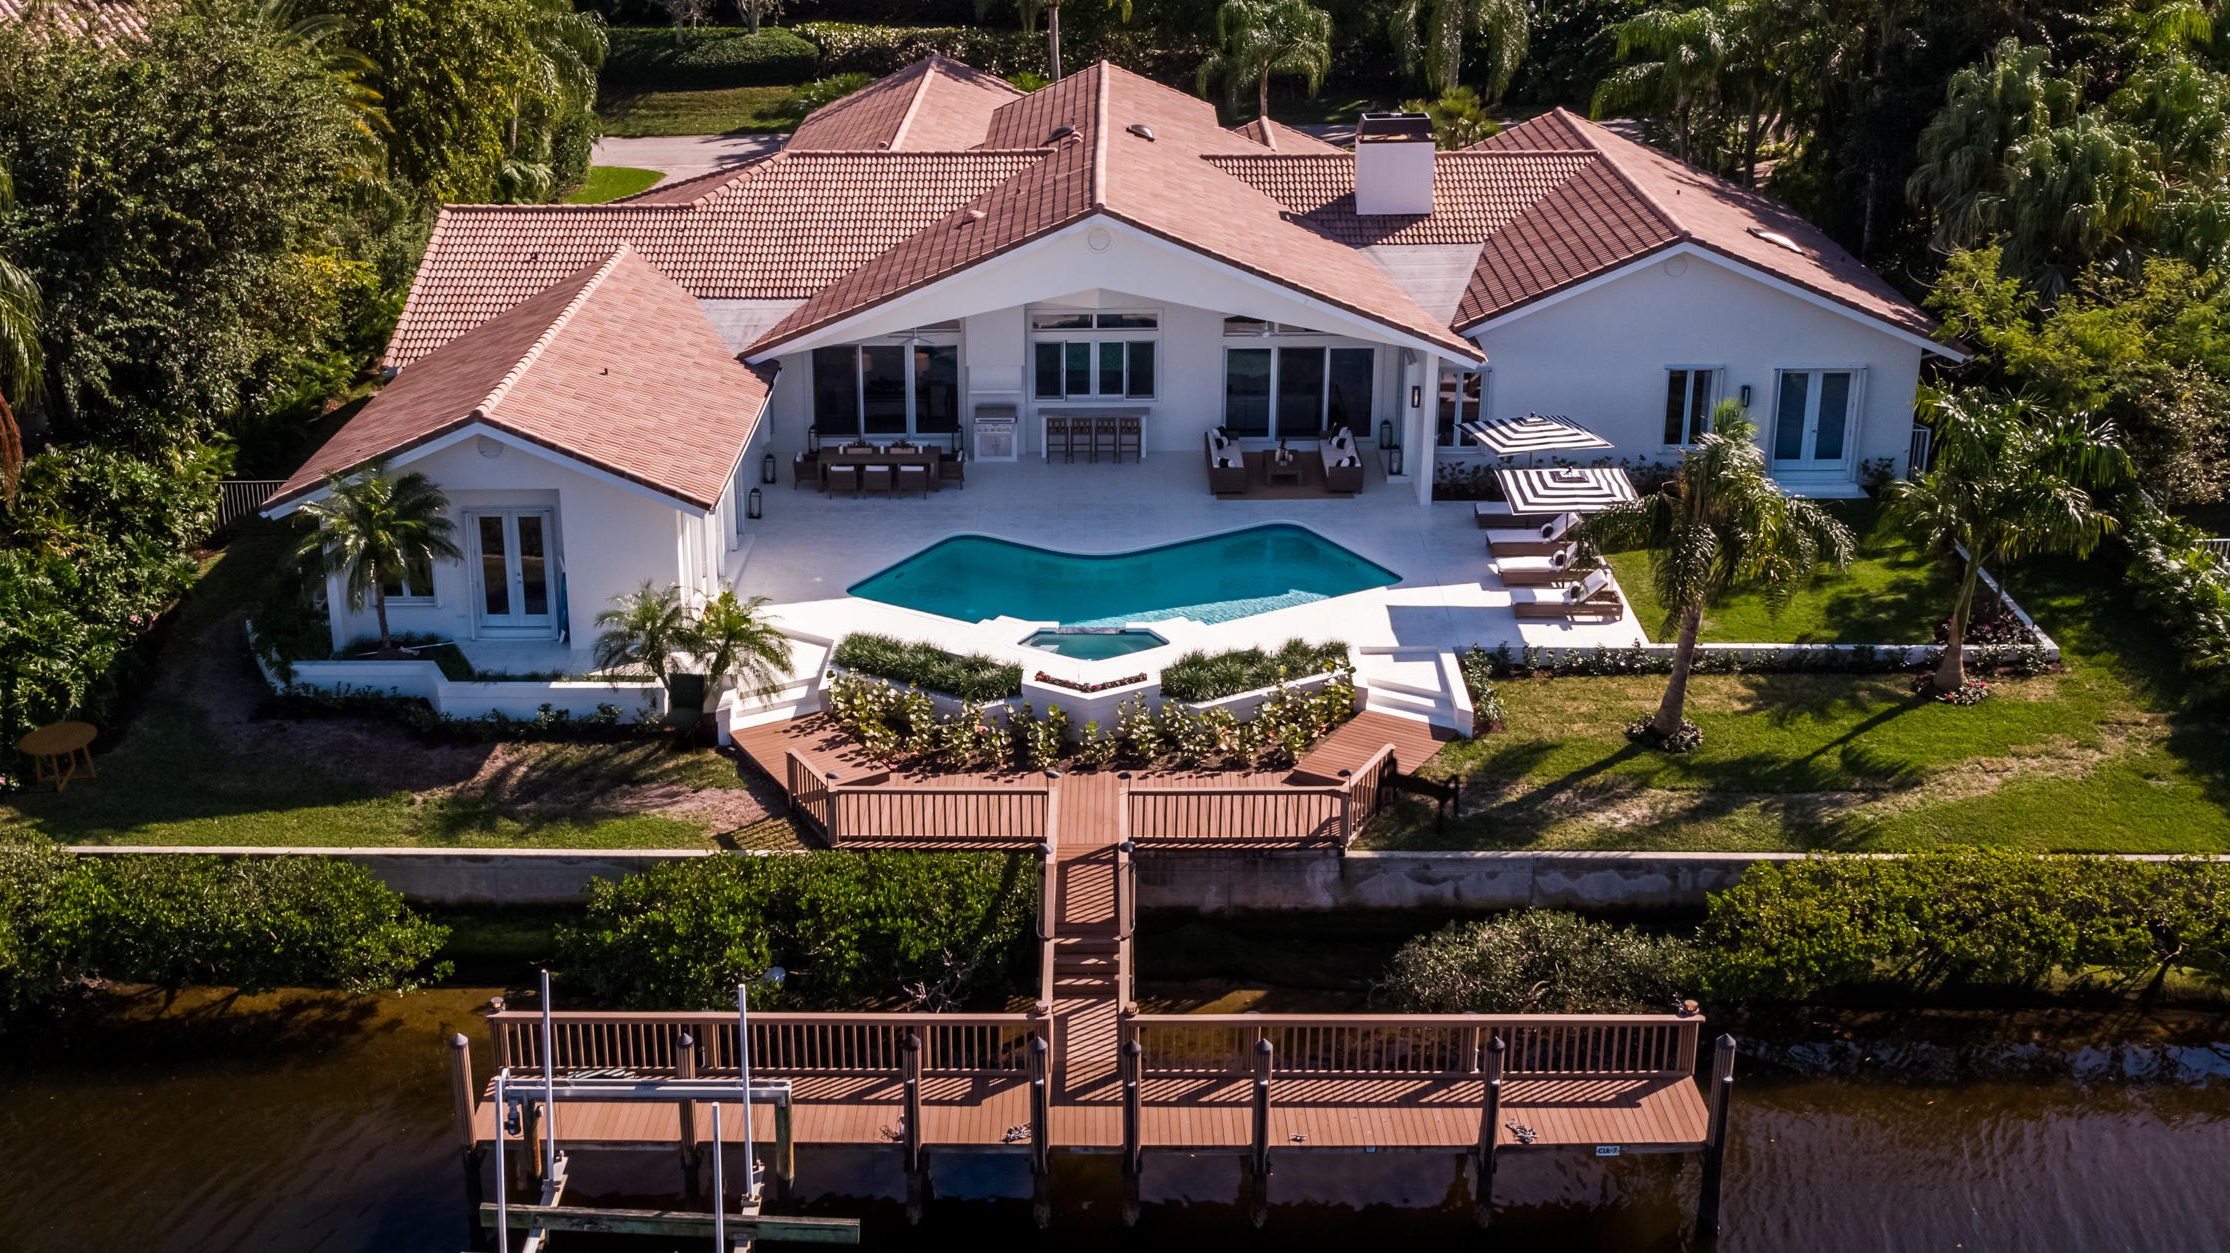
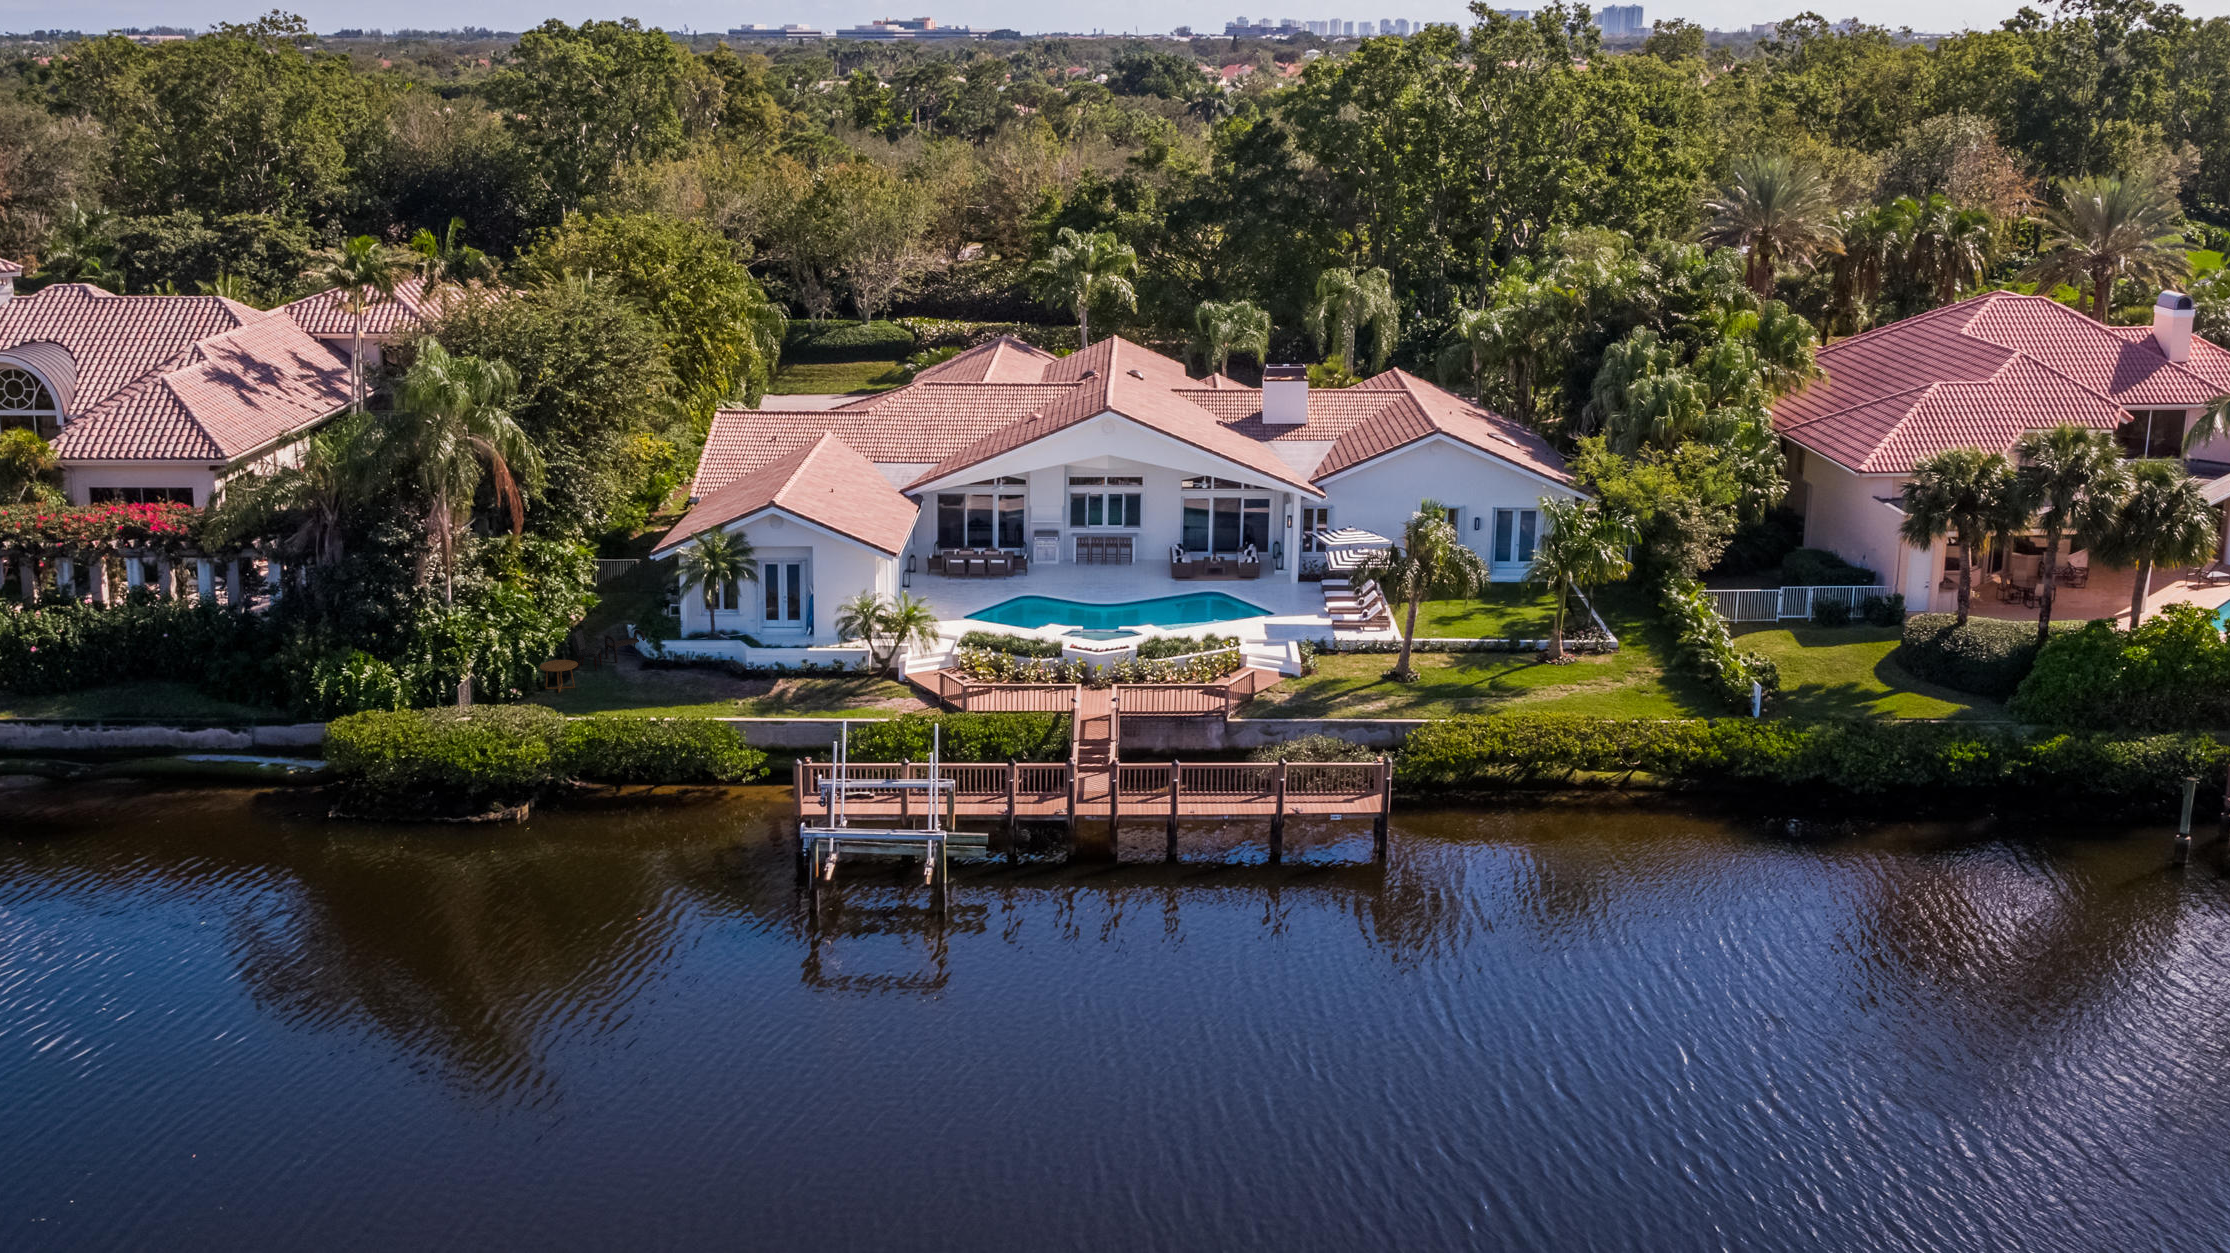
chair: present [659,672,708,754] -> present [572,630,602,671]
bench: present [1375,756,1460,834] -> present [605,629,645,663]

